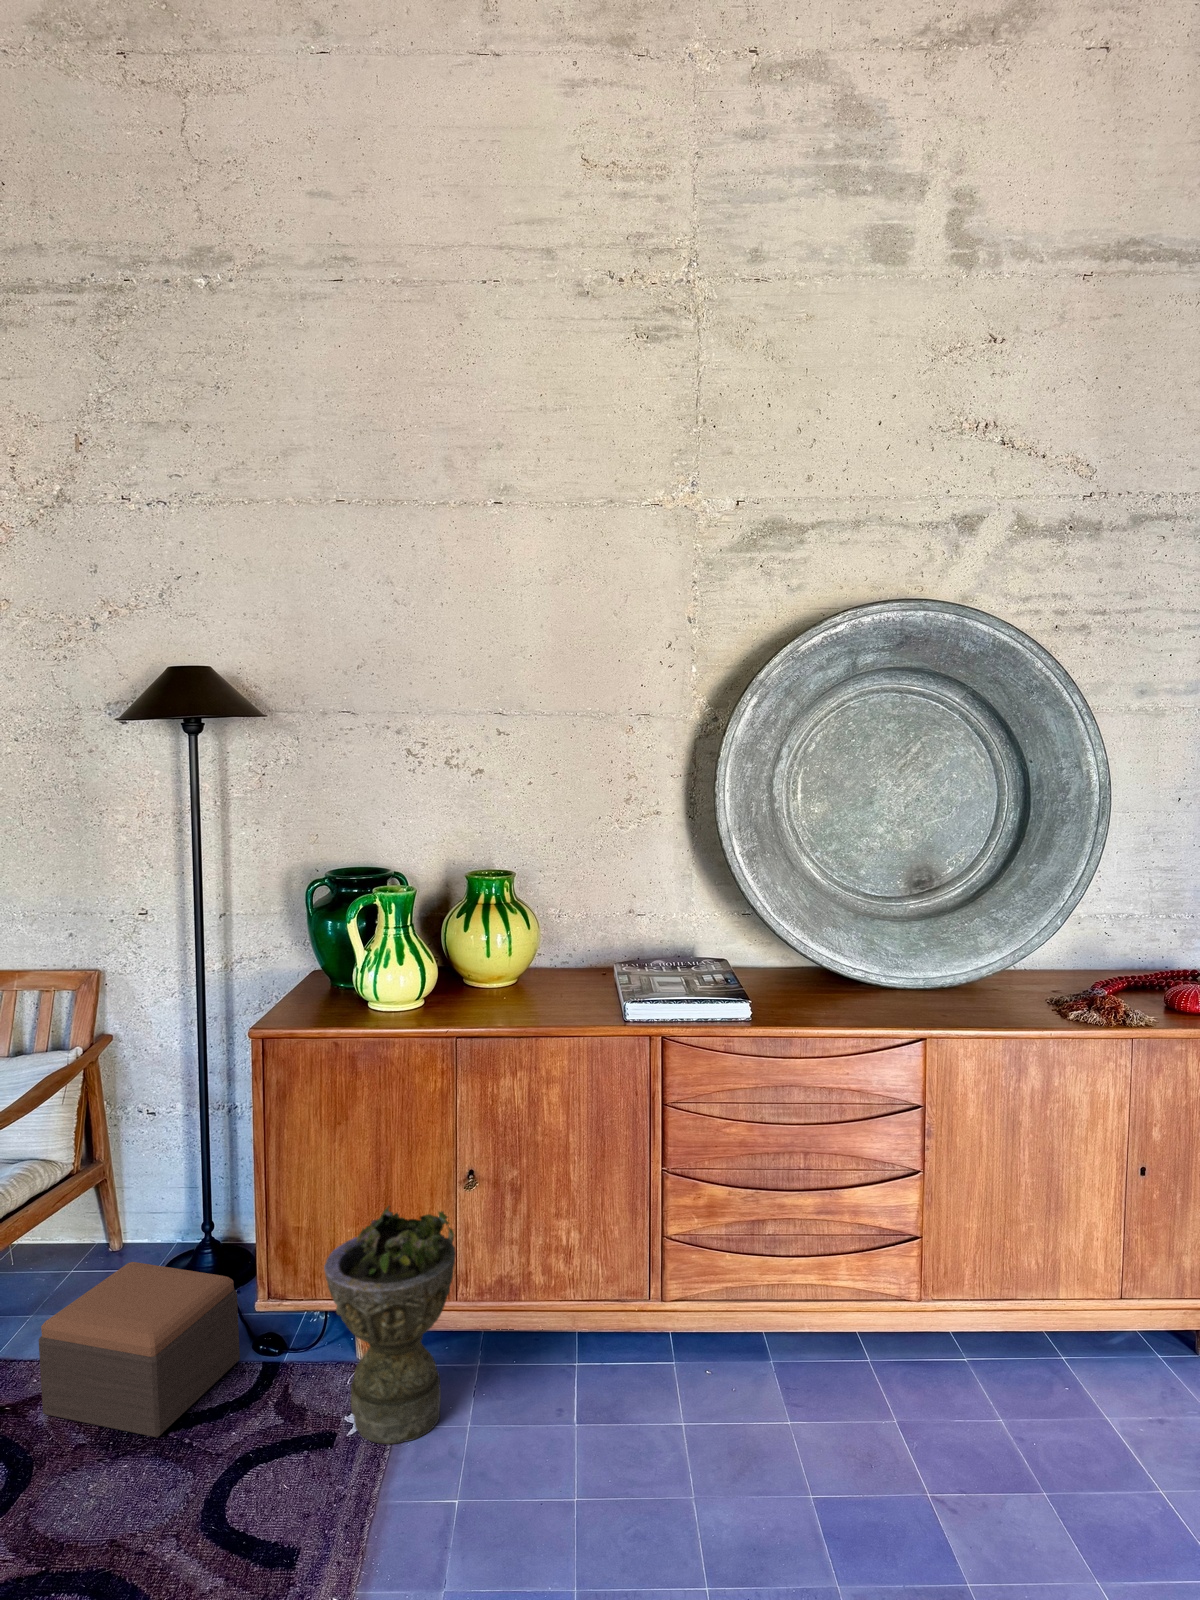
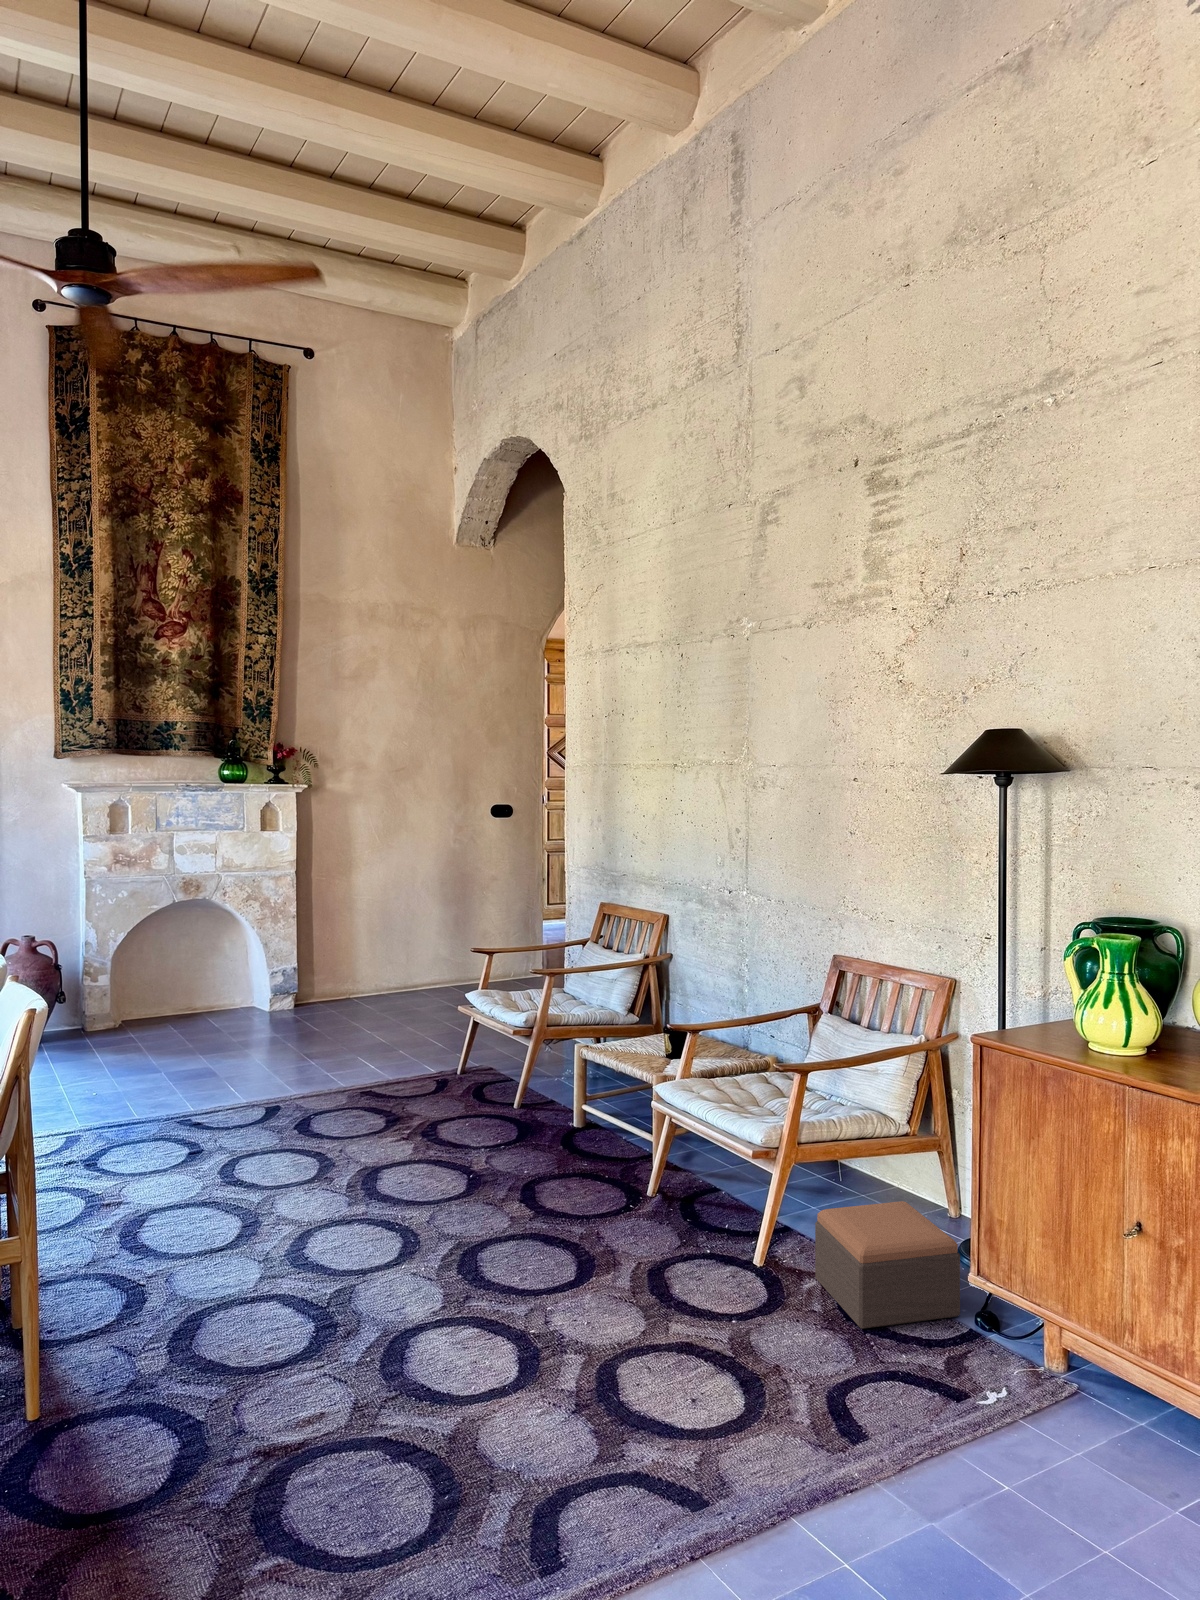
planter: present [324,1206,456,1444] -> none [967,1224,1095,1442]

